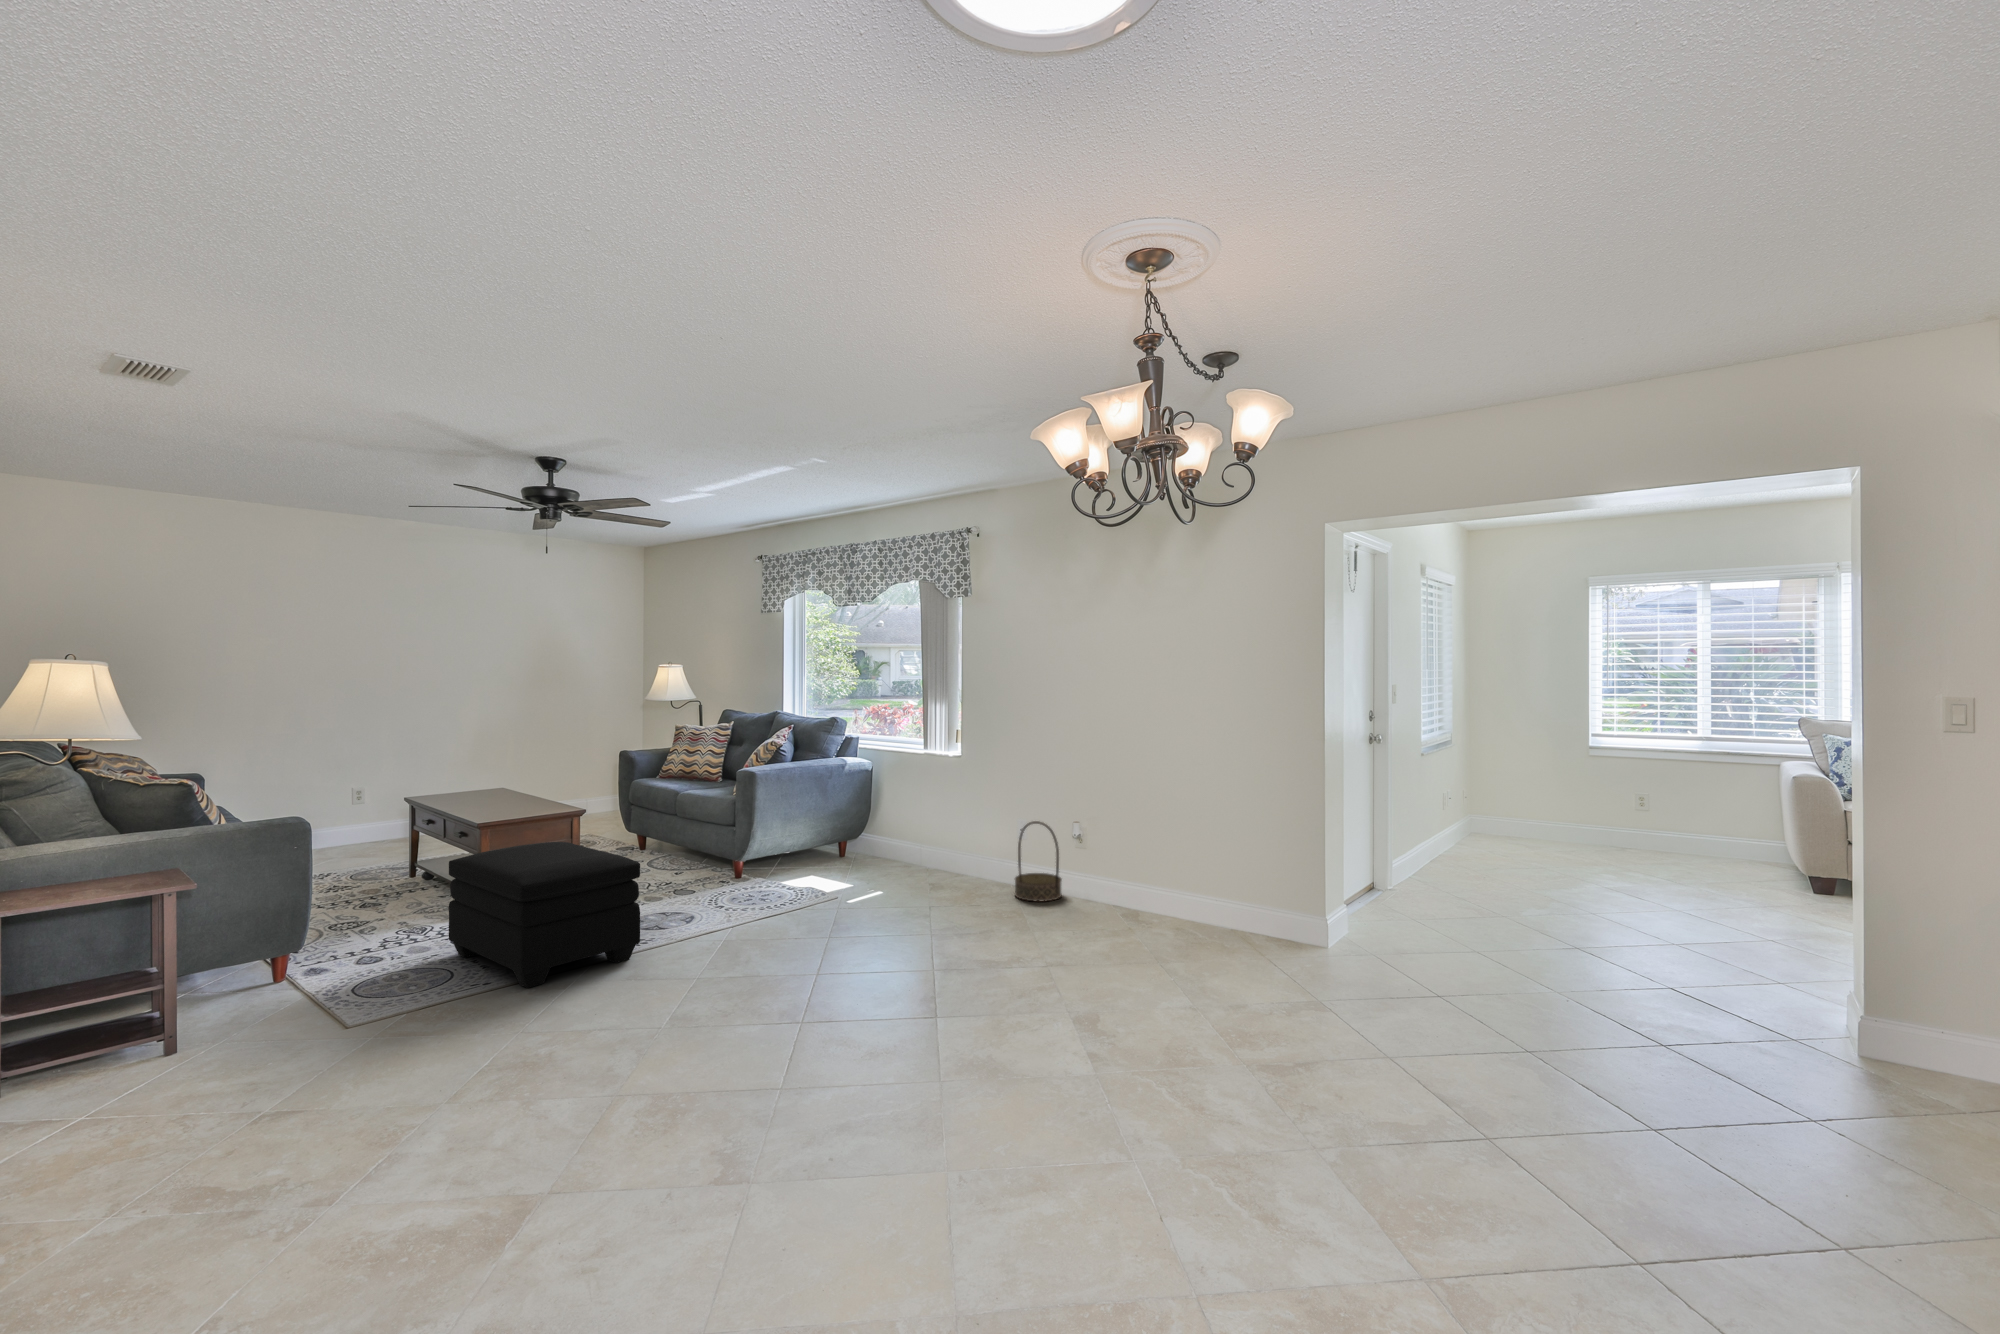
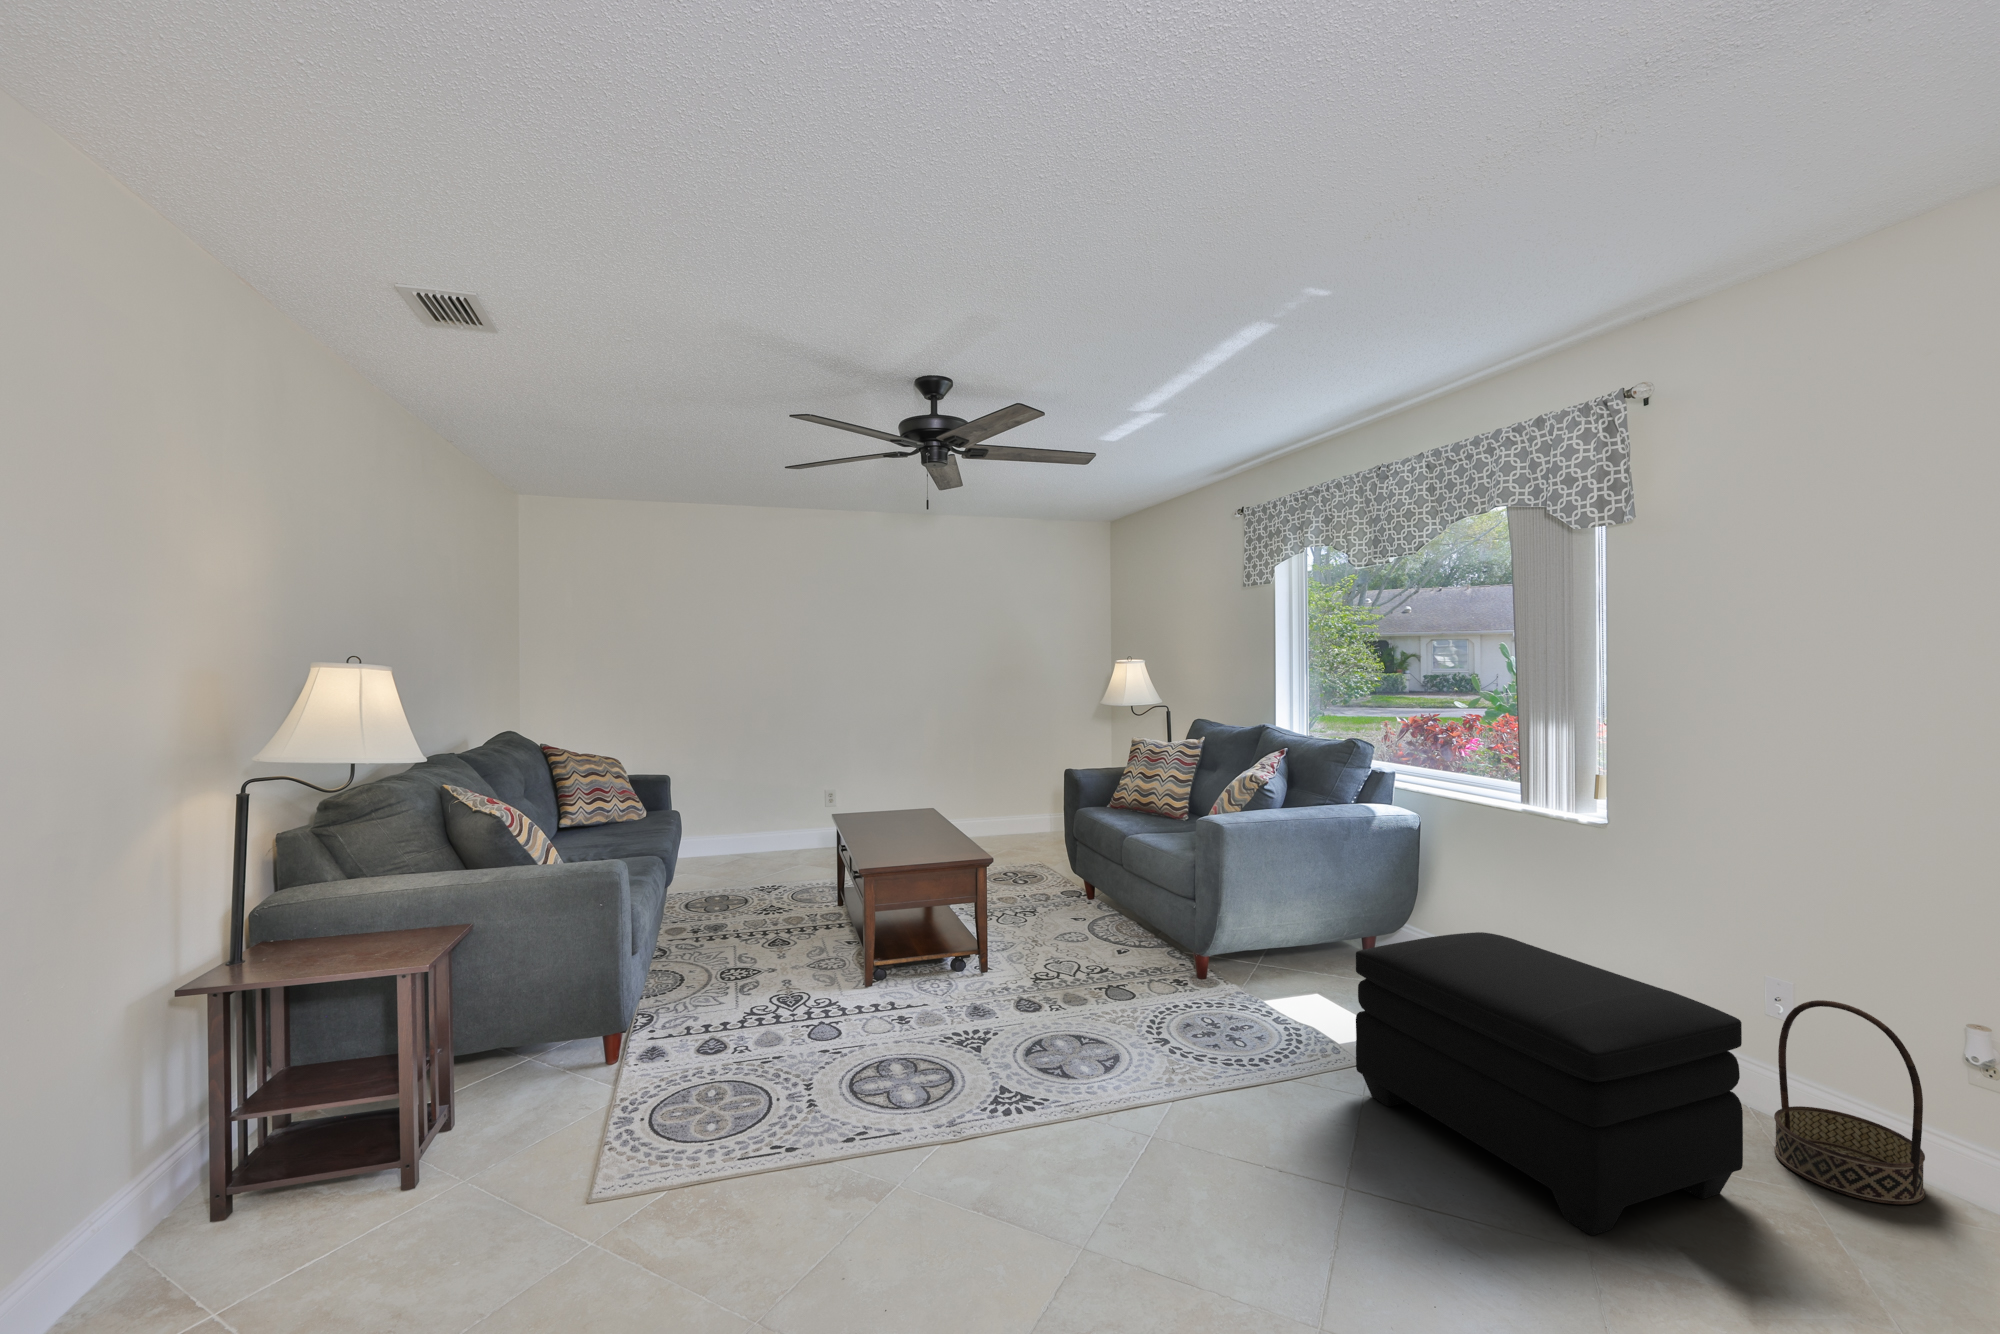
ottoman: present [449,842,640,988] -> present [1356,932,1743,1236]

